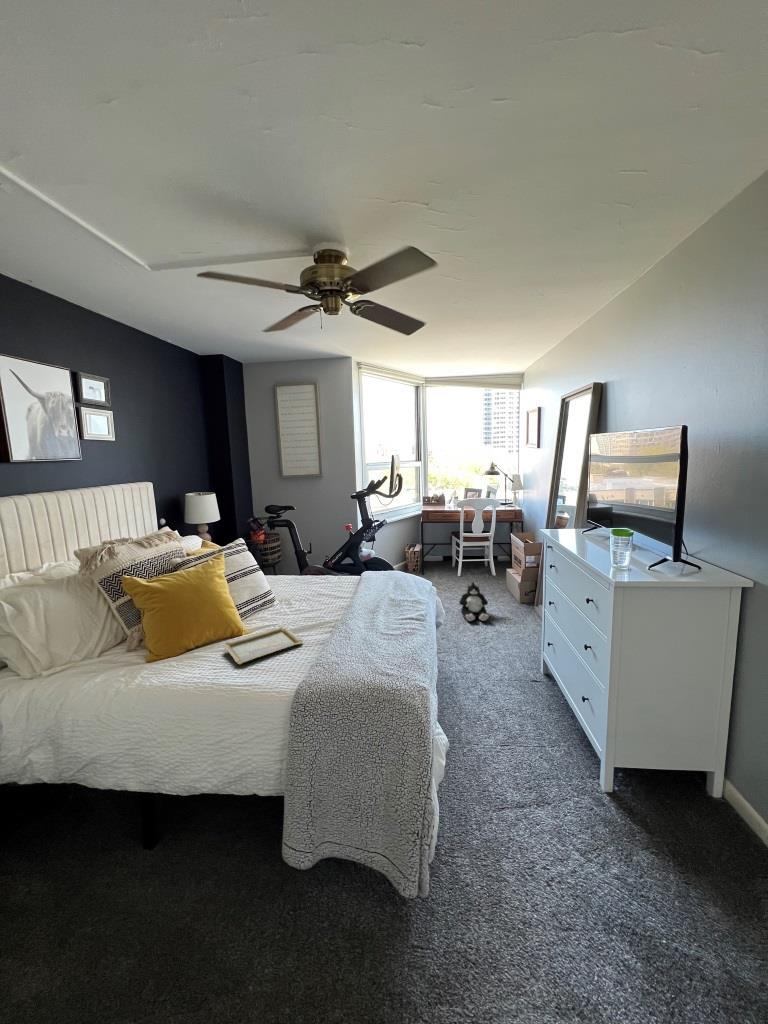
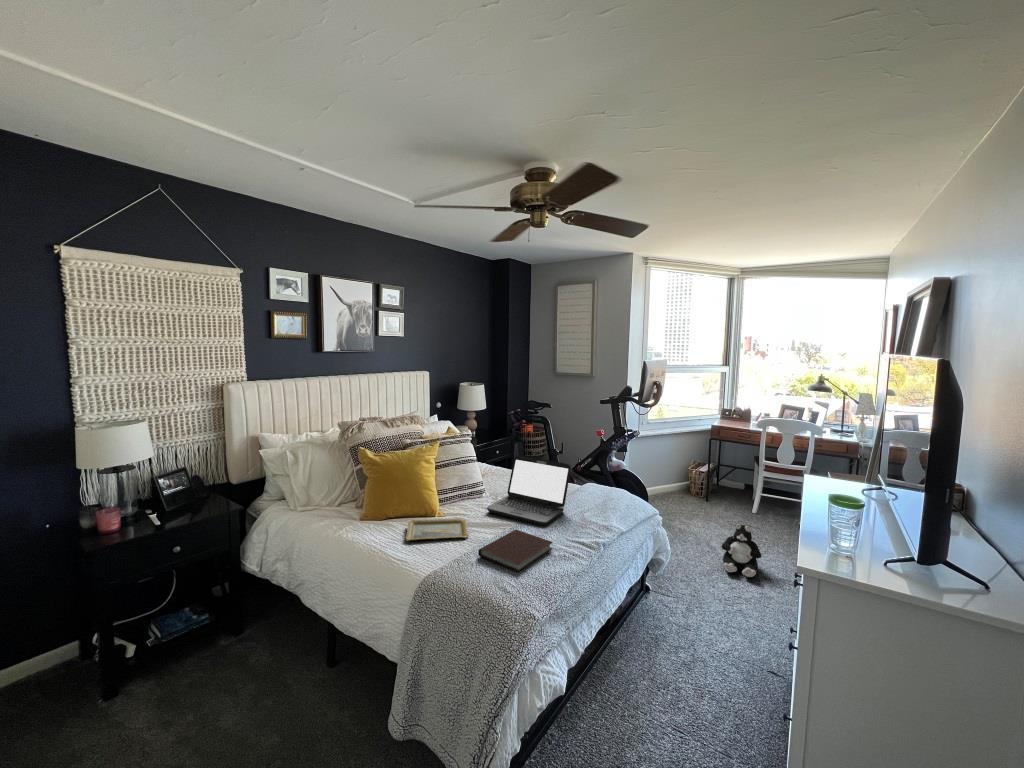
laptop: none [297,553,369,615] -> present [487,455,571,526]
notebook: none [332,622,392,658] -> present [478,530,553,572]

